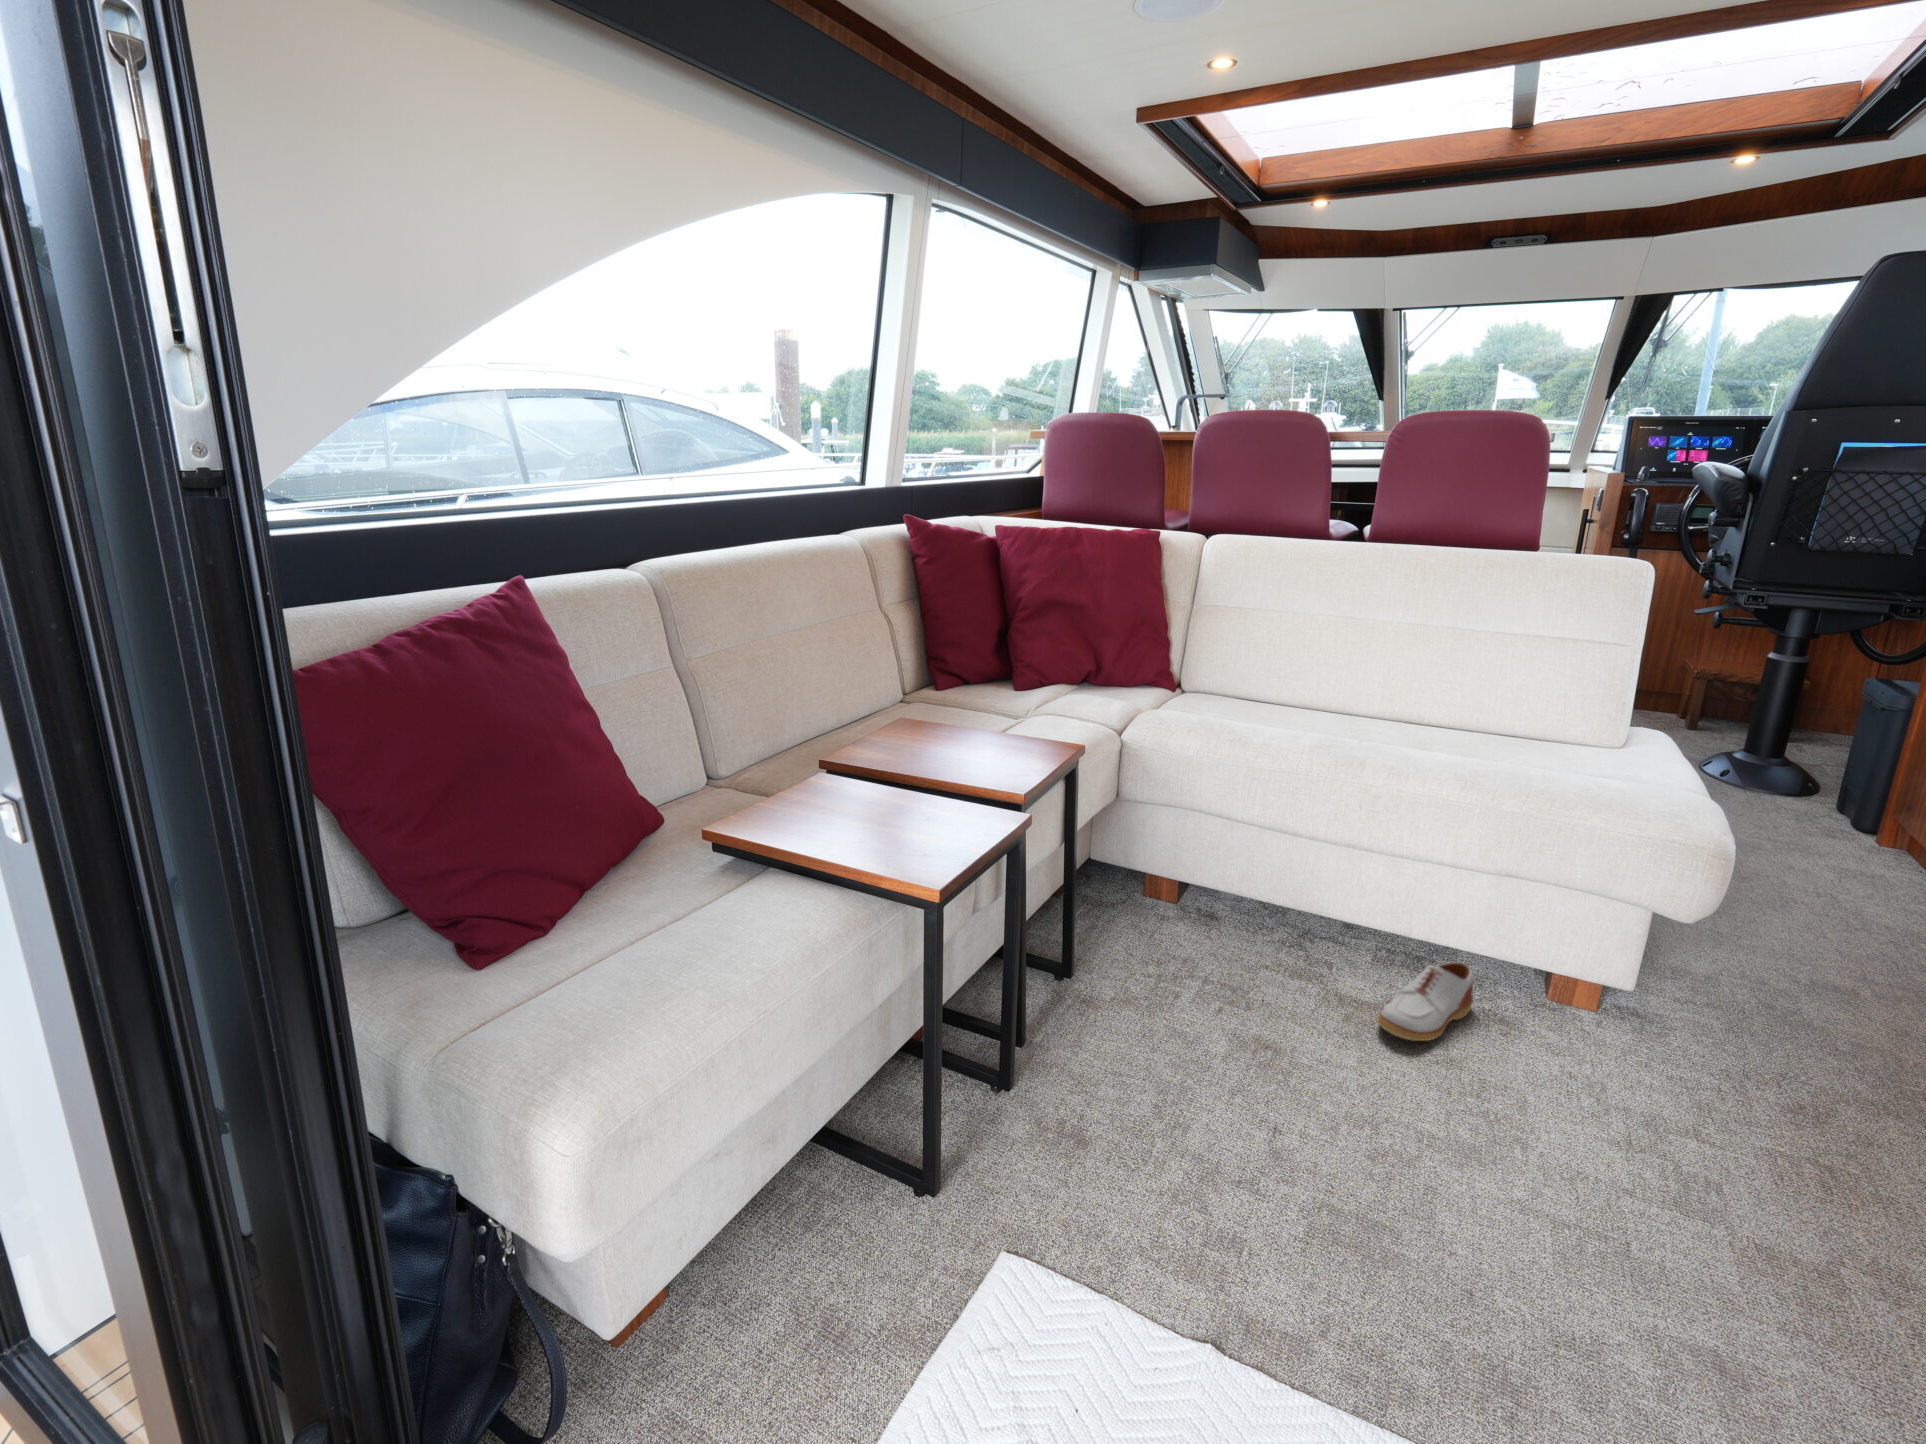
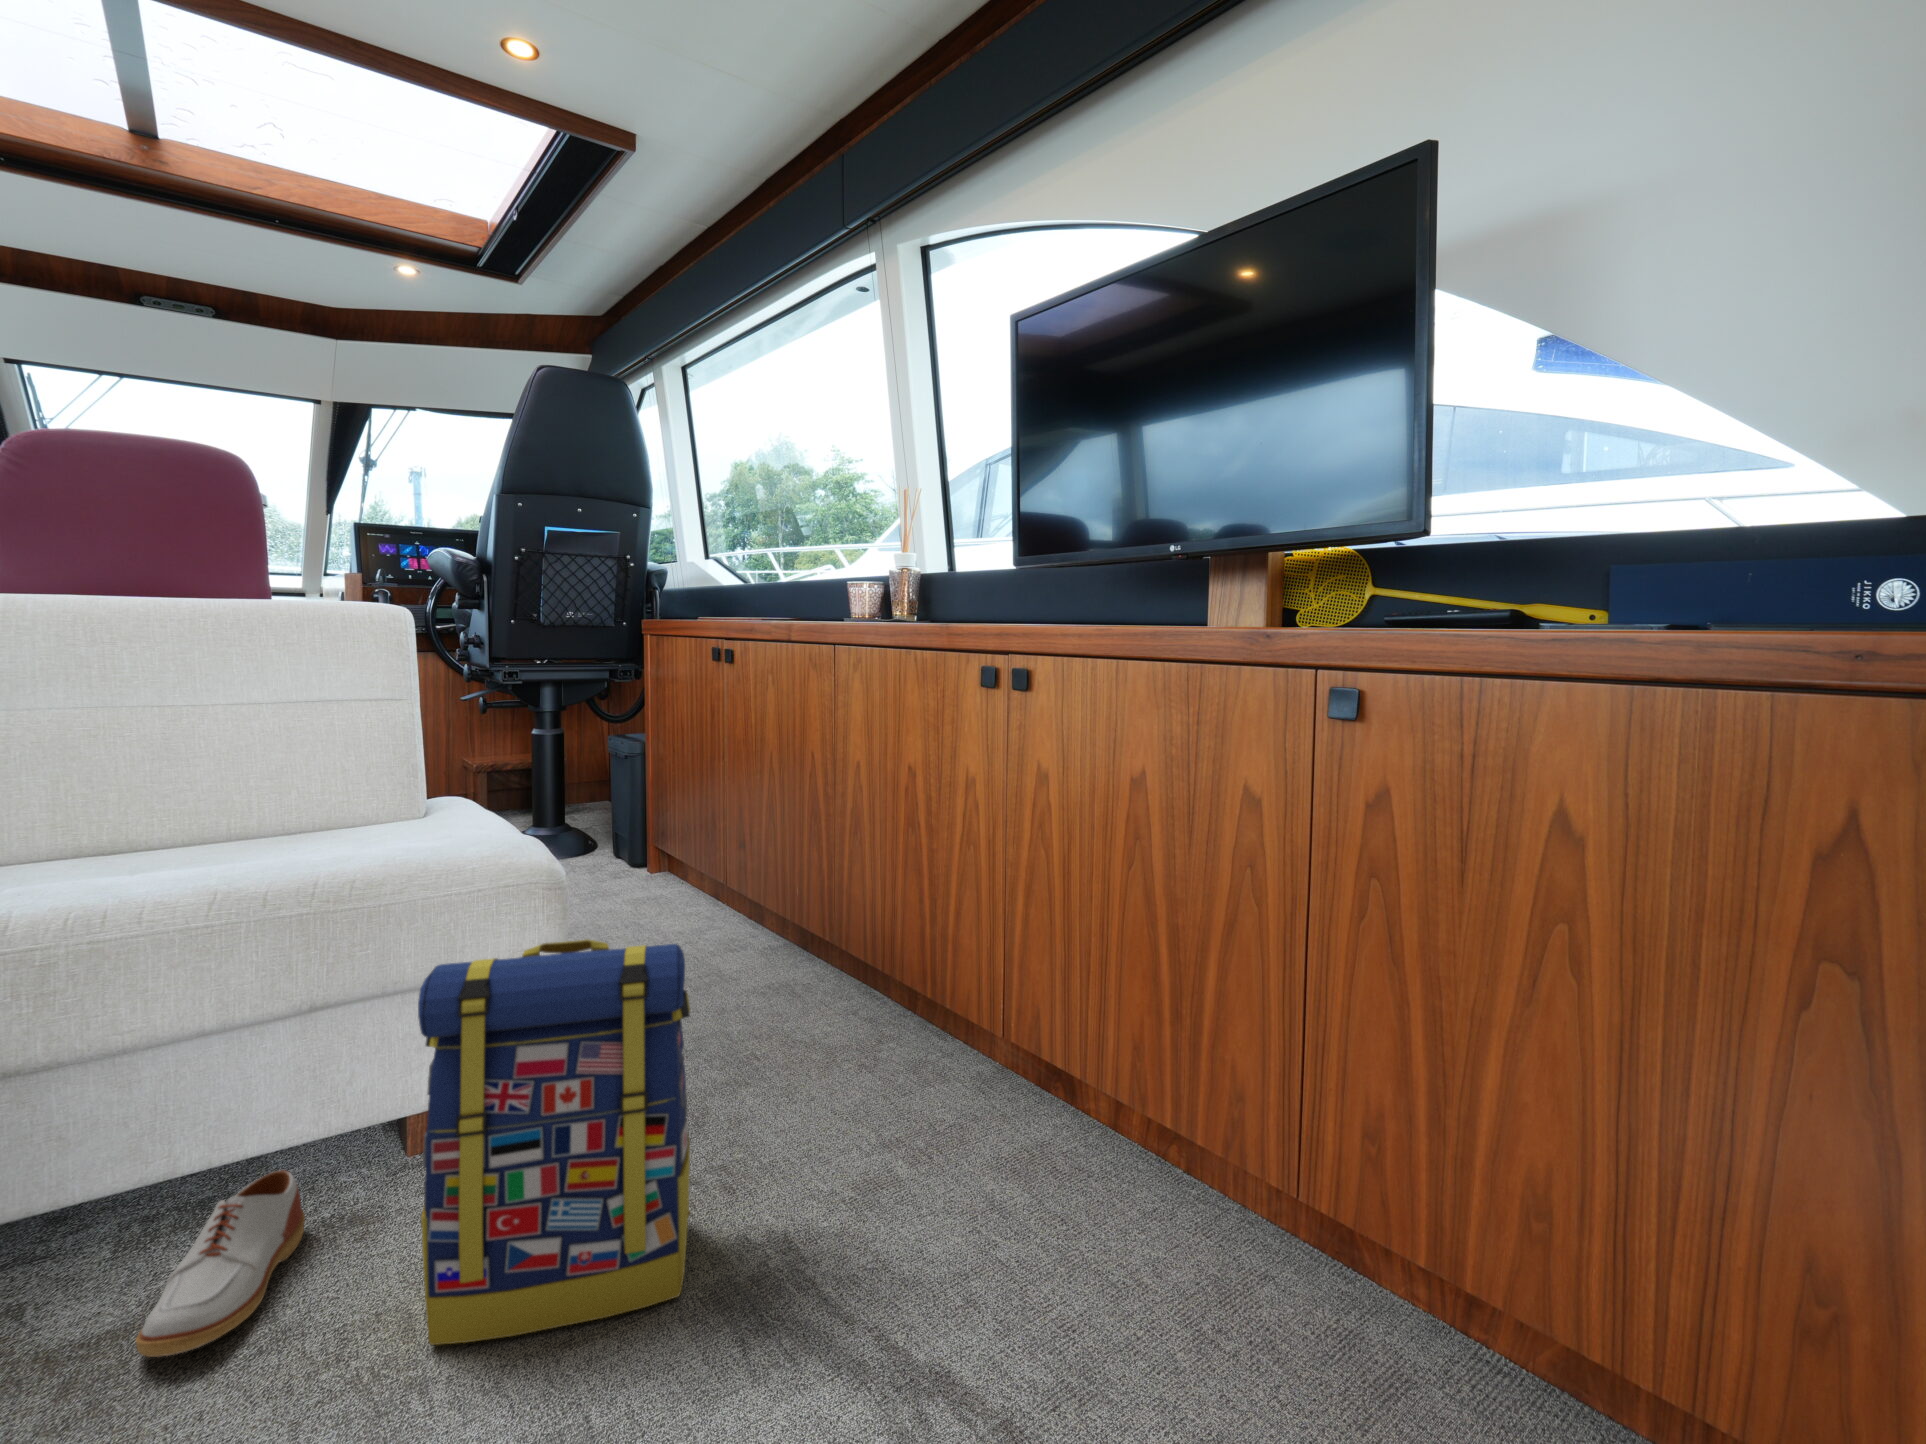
backpack: none [1533,886,1829,1228] -> present [418,939,690,1345]

